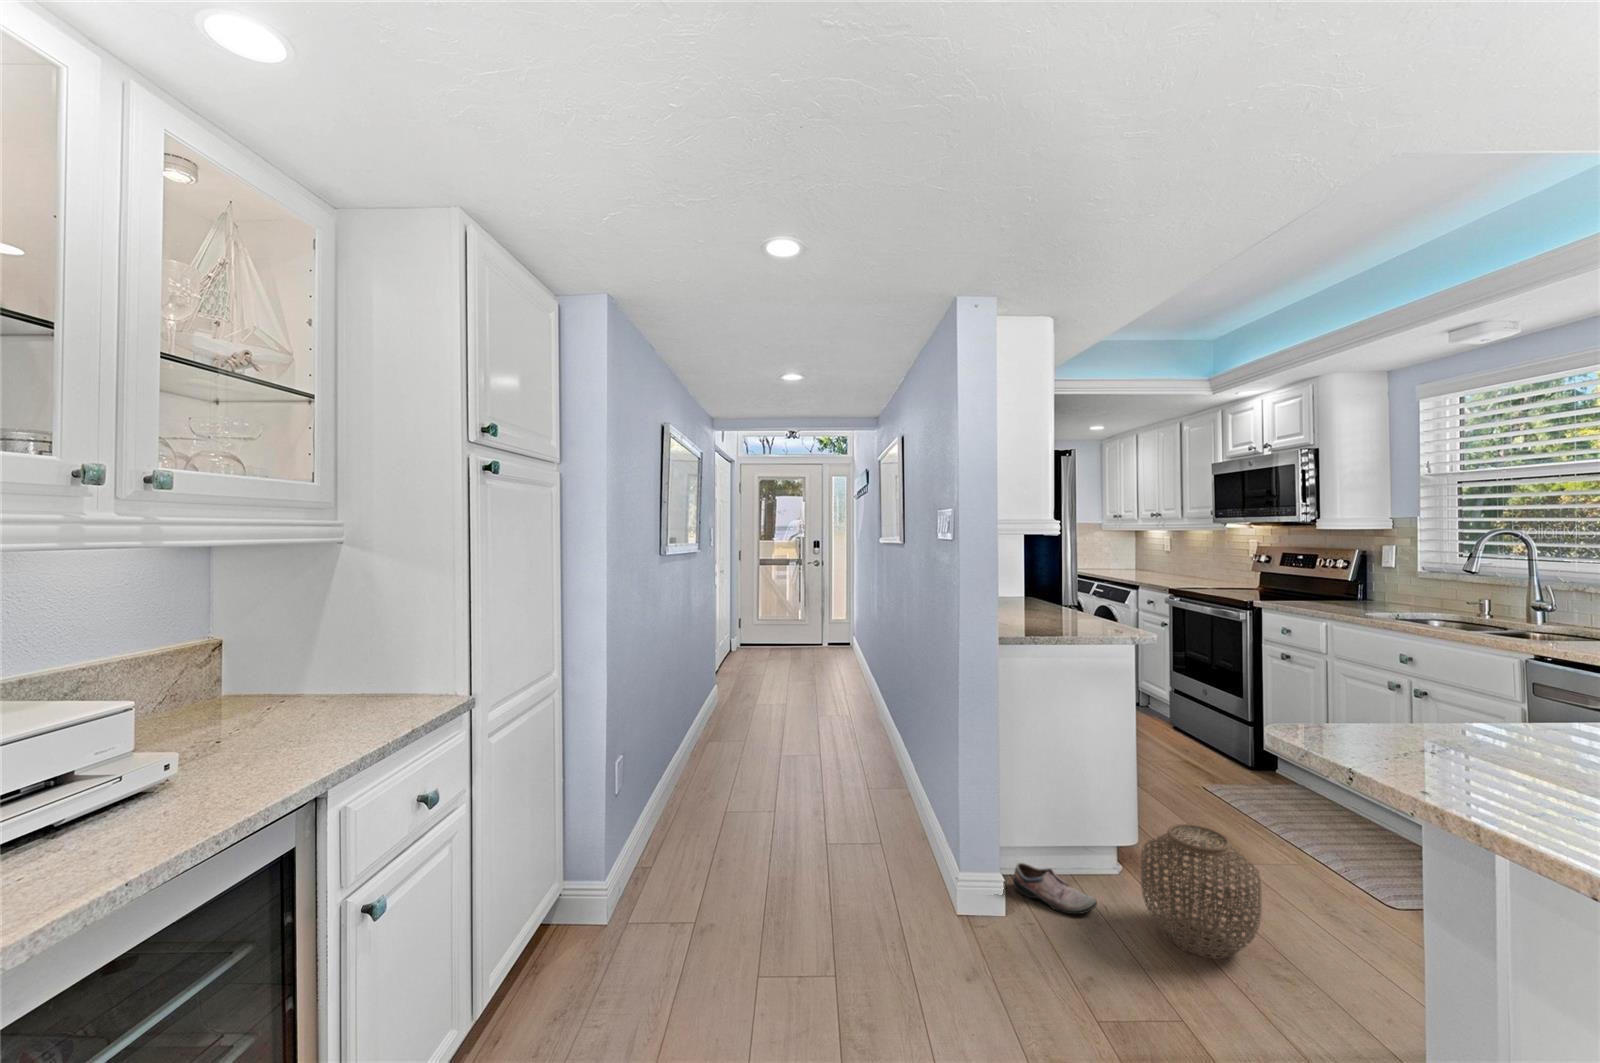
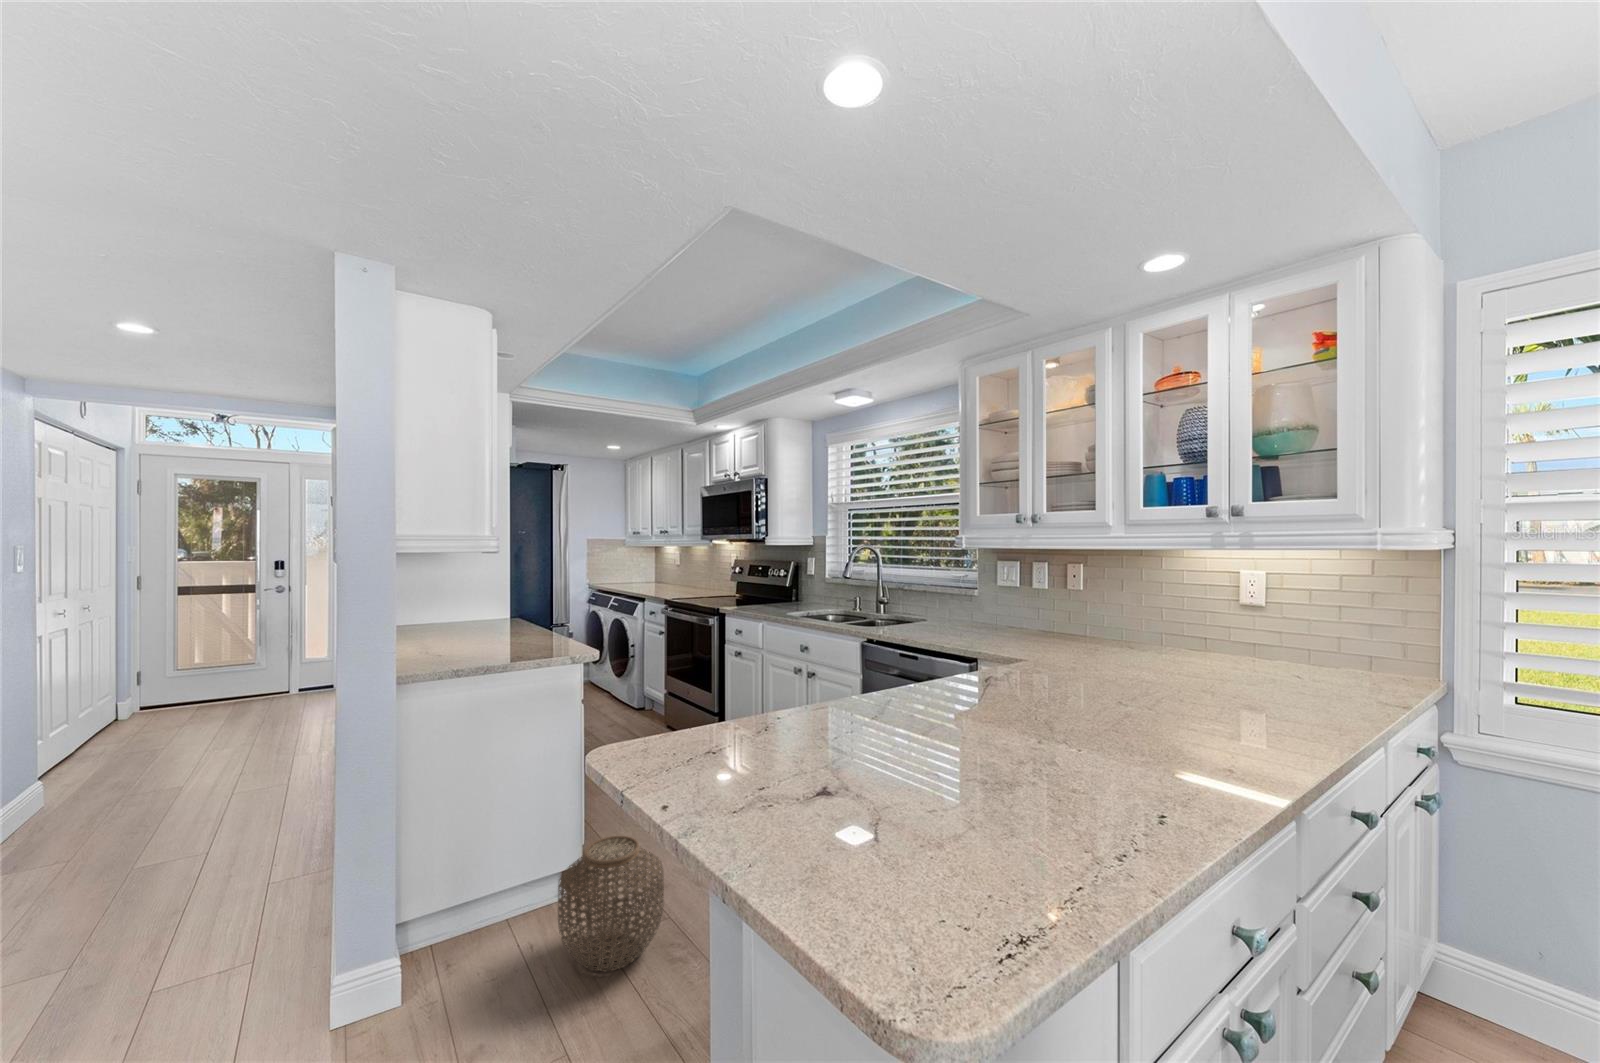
shoe: present [1013,863,1097,914] -> none [425,924,517,973]

